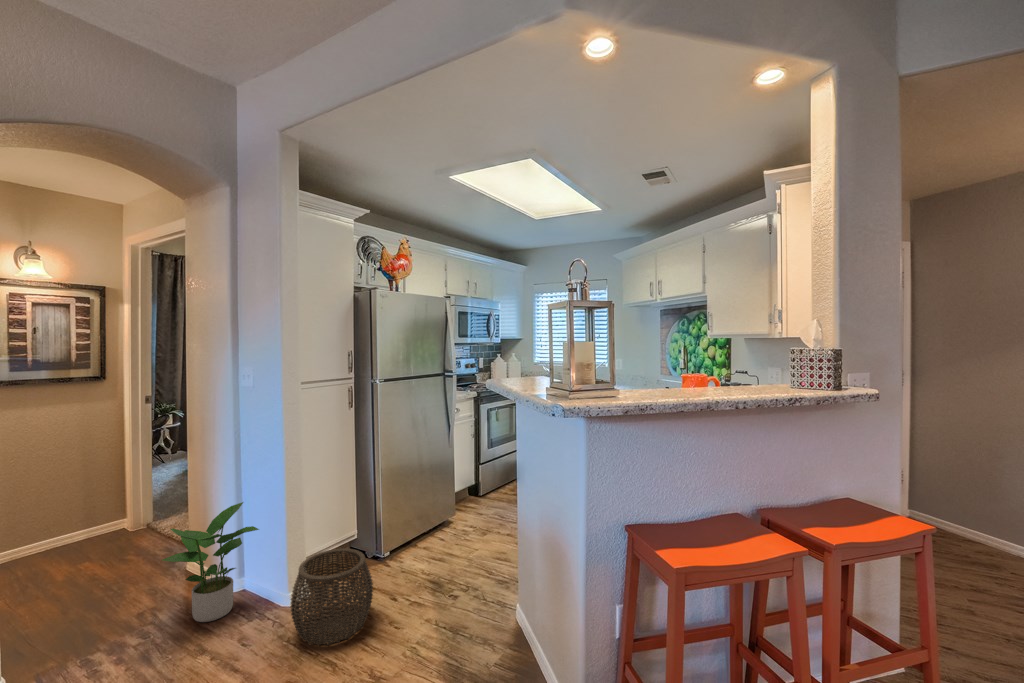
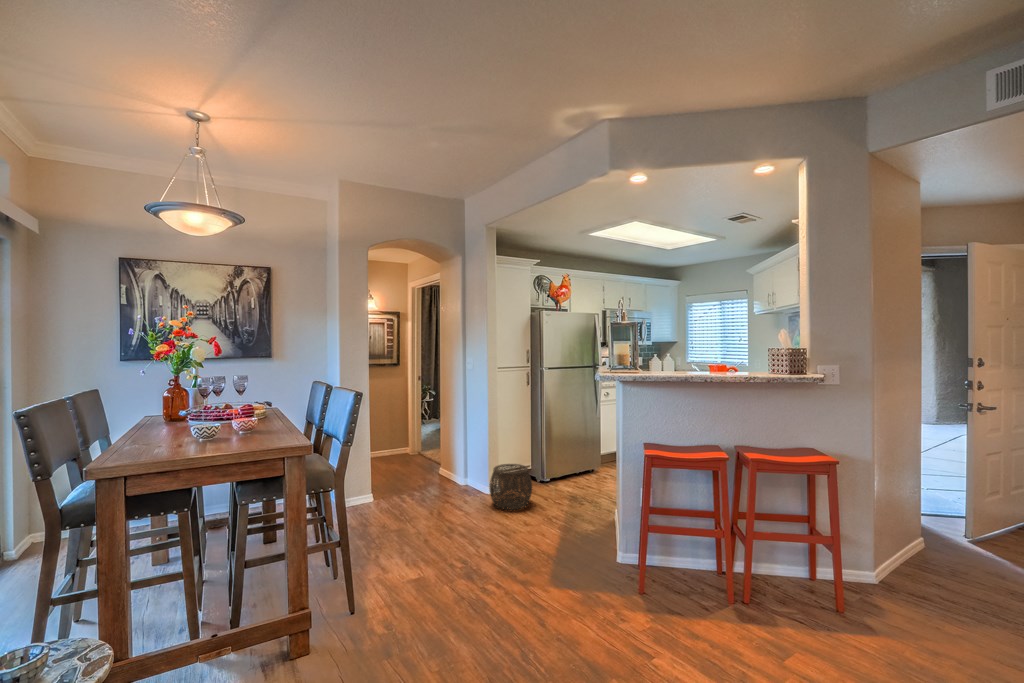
potted plant: present [163,502,259,622] -> none [431,433,476,493]

